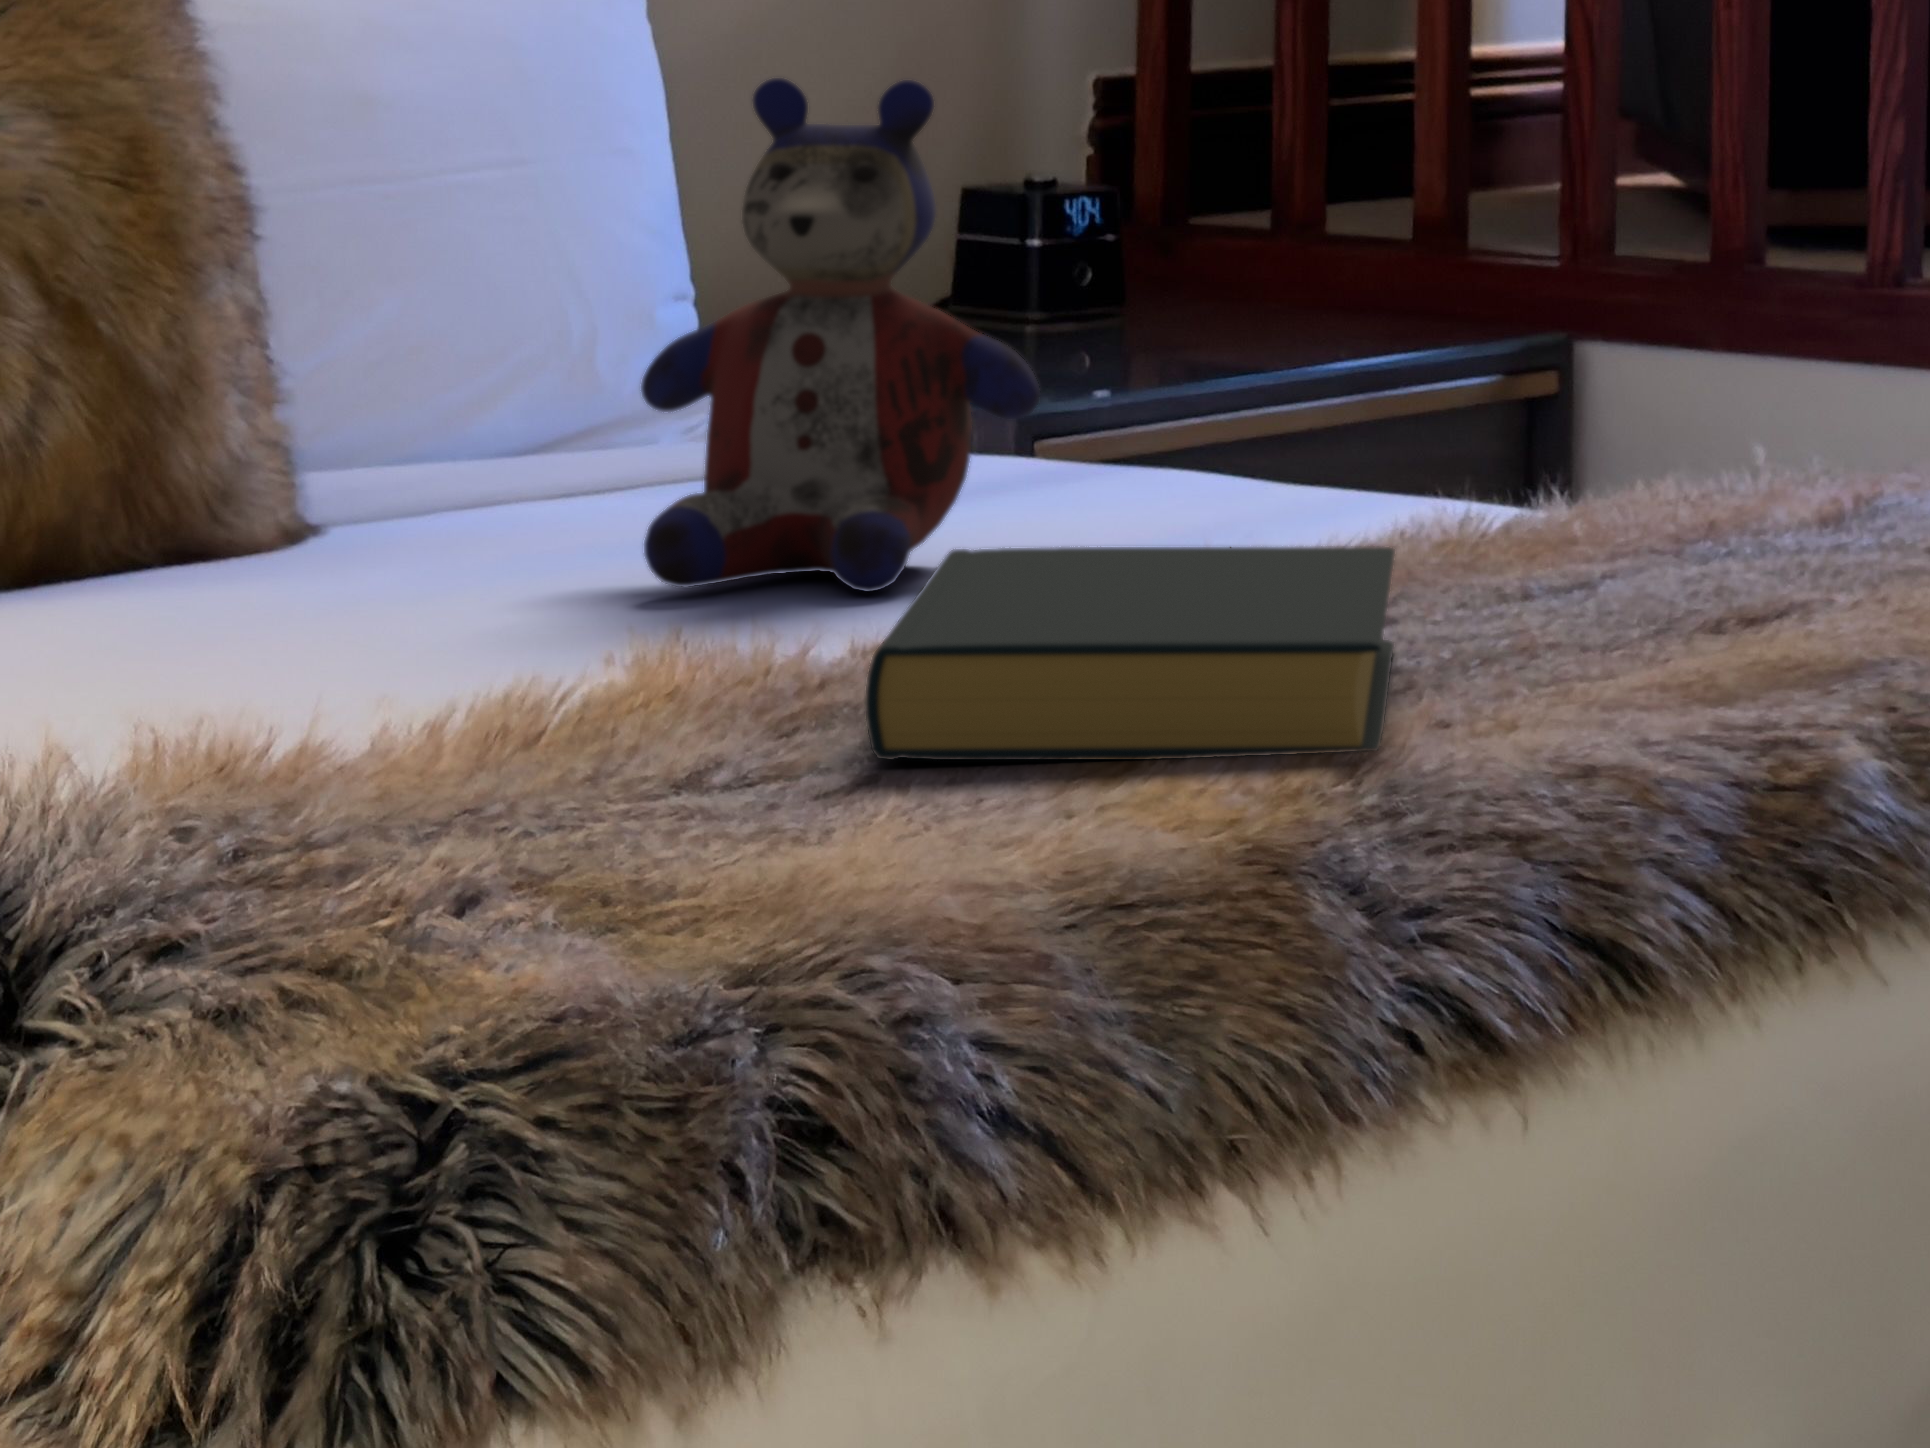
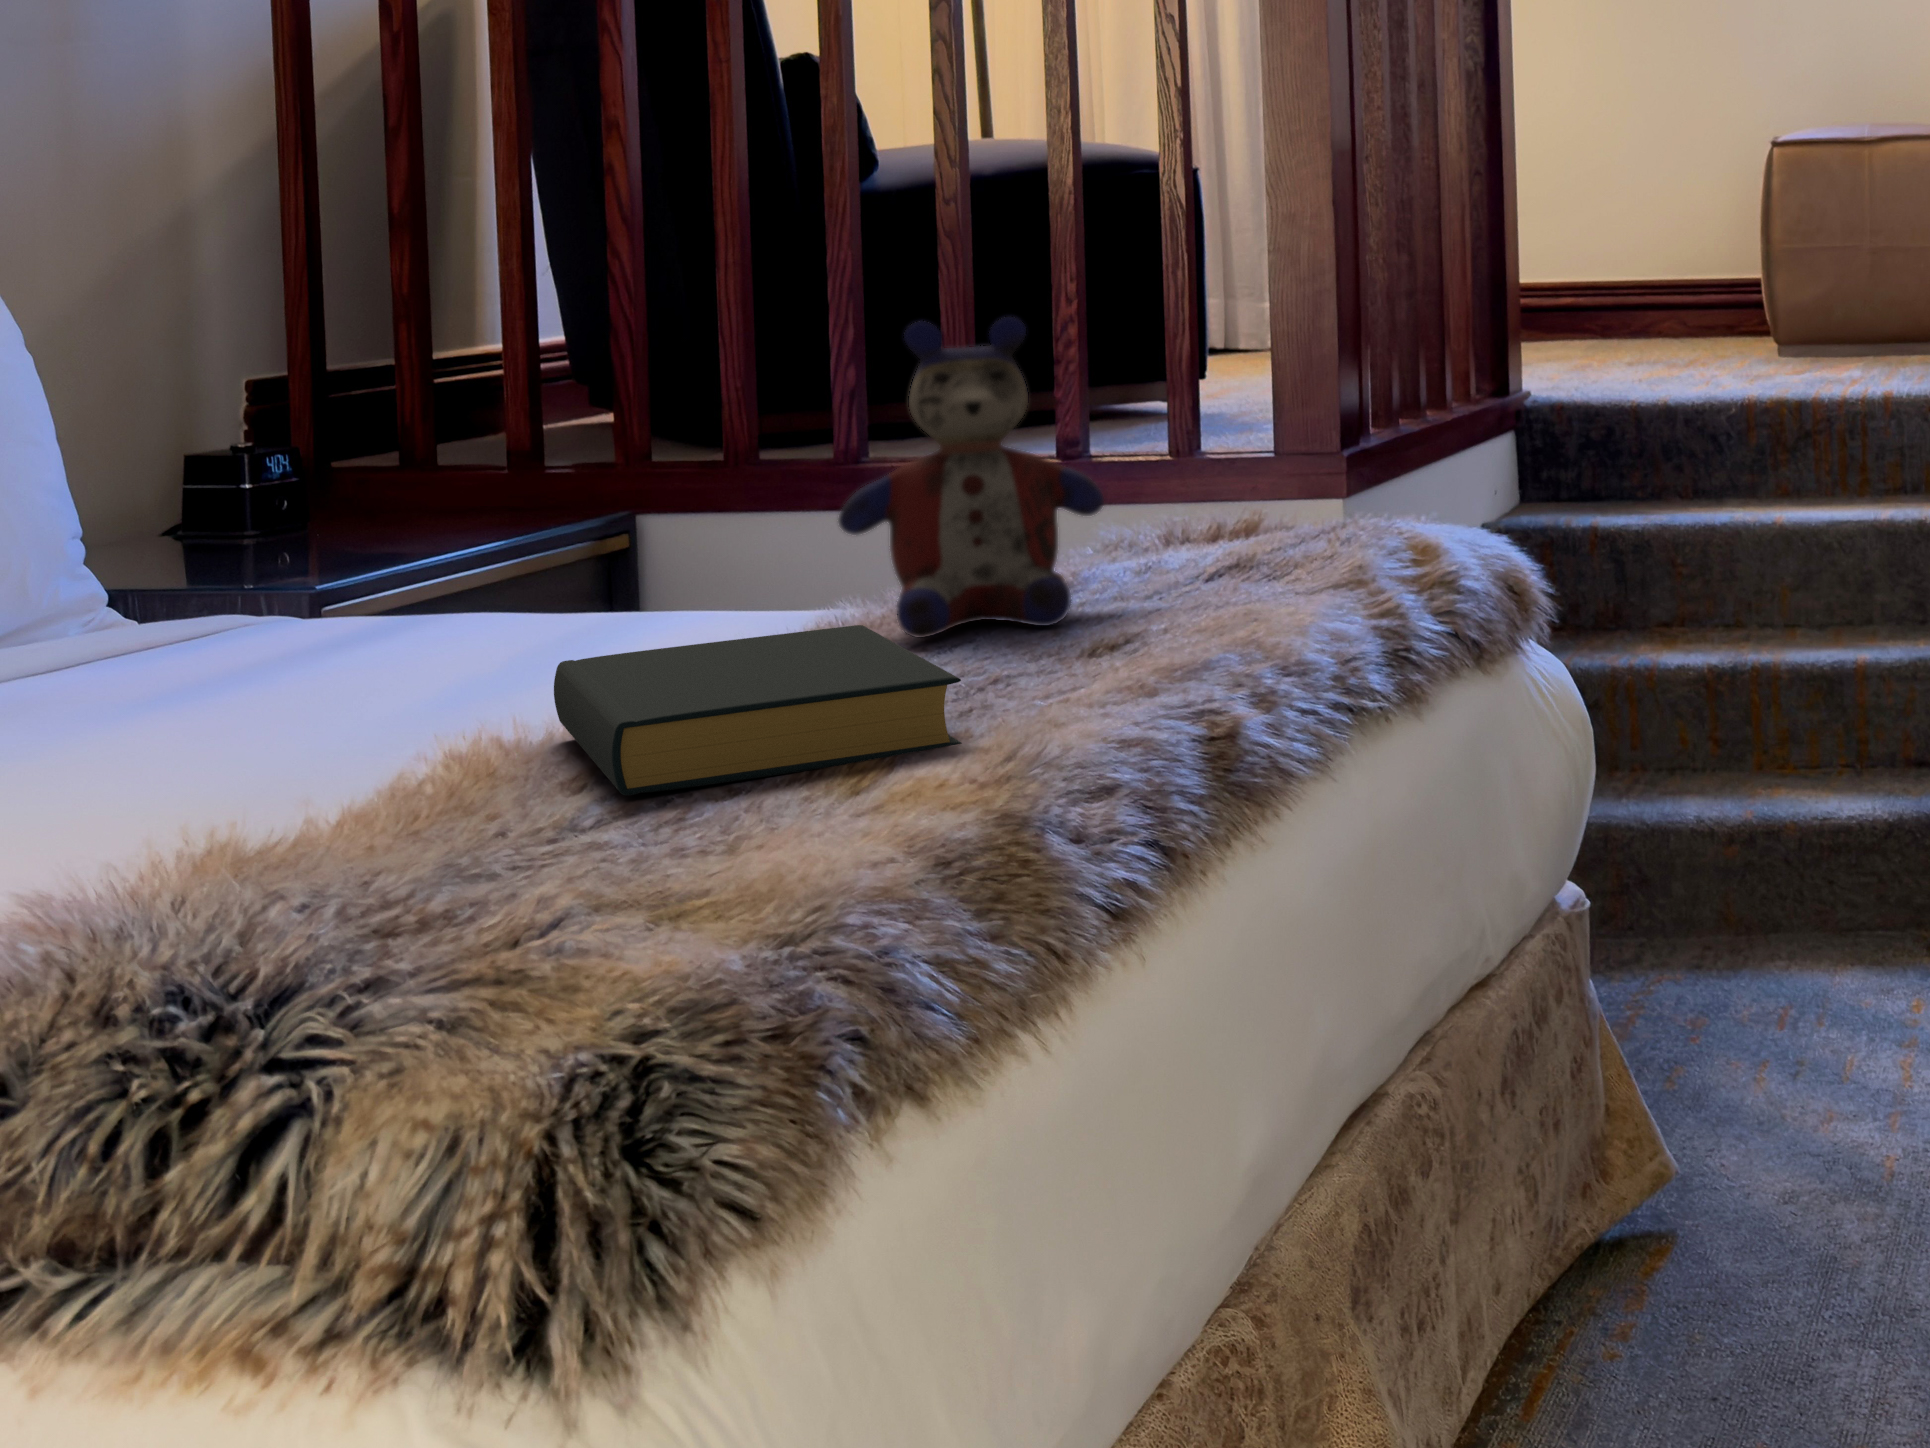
stuffed bear: present [641,78,1040,592] -> present [839,317,1104,638]

